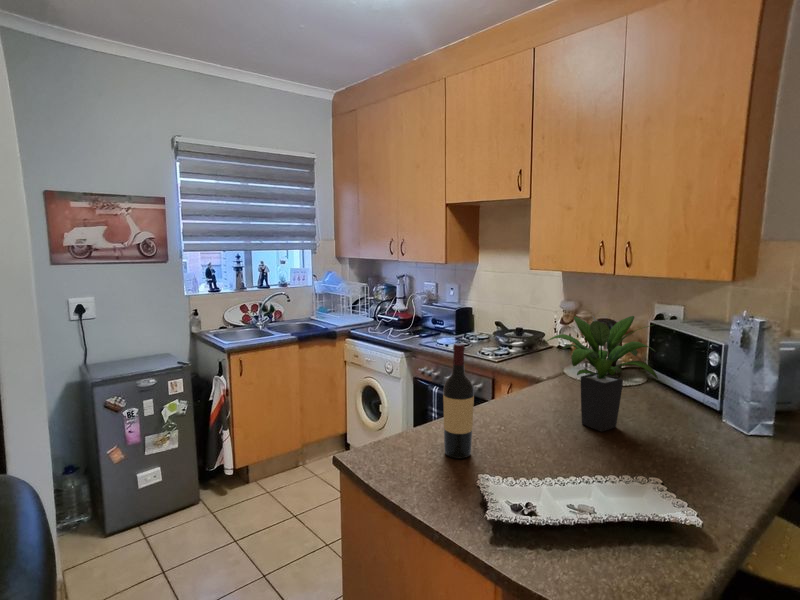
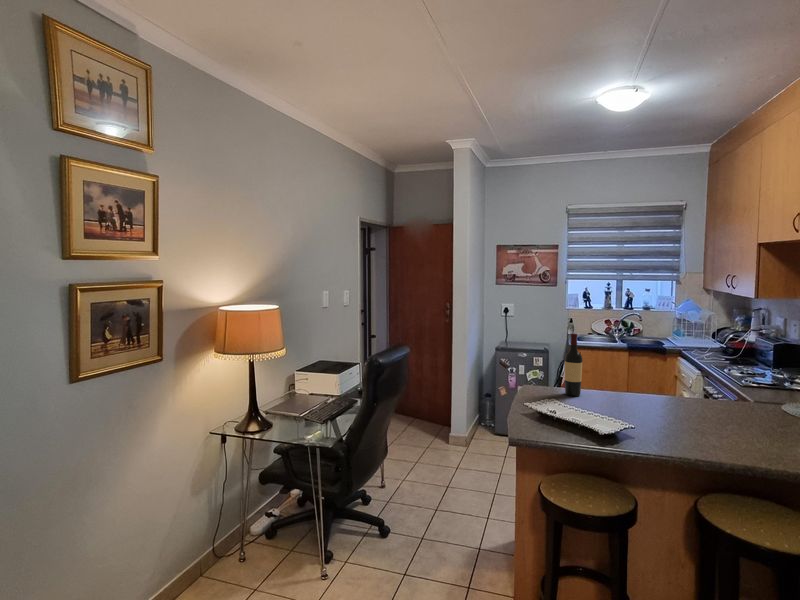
potted plant: present [548,316,658,432] -> none [650,333,743,419]

